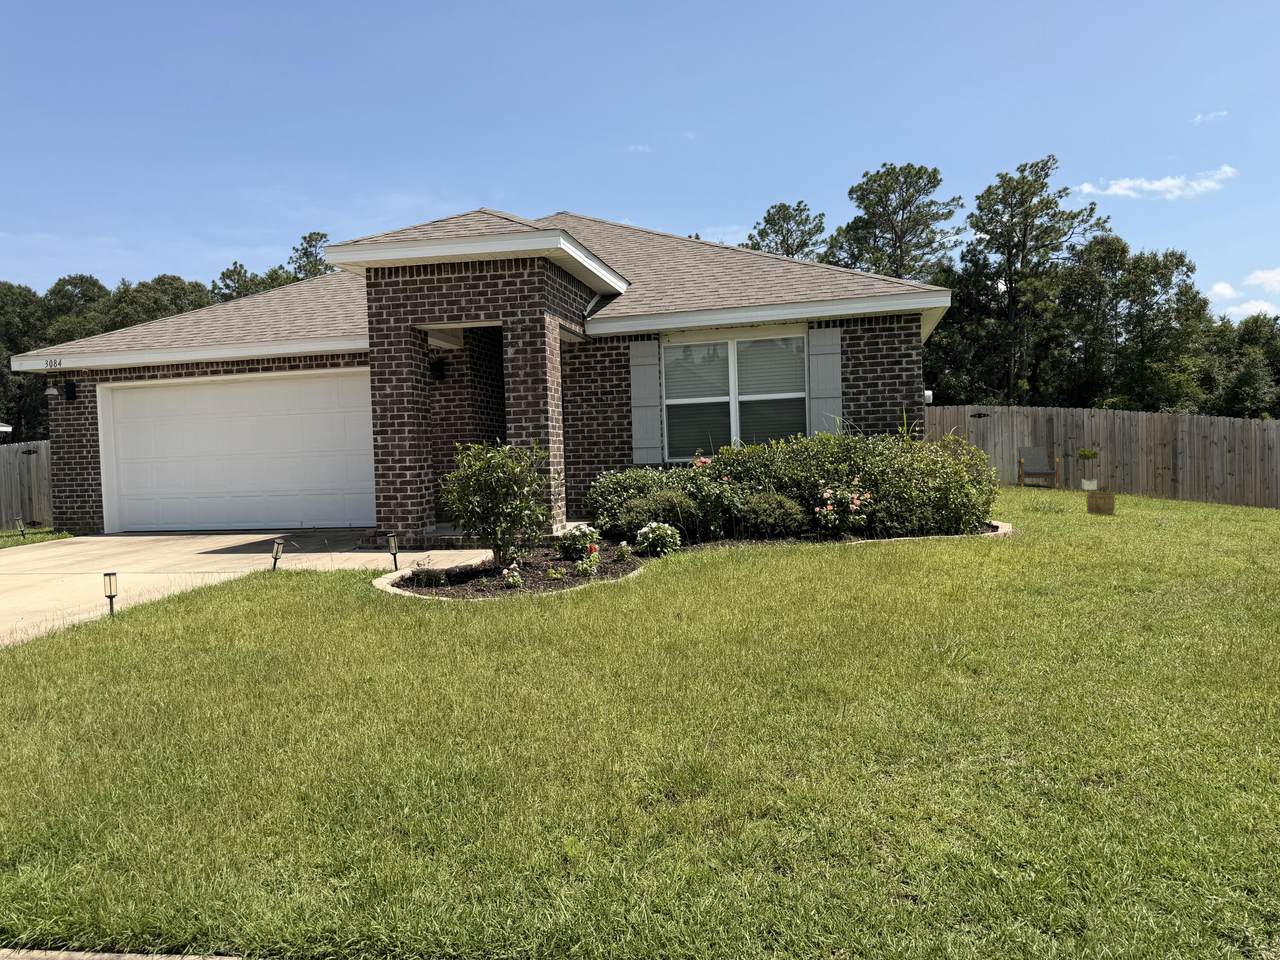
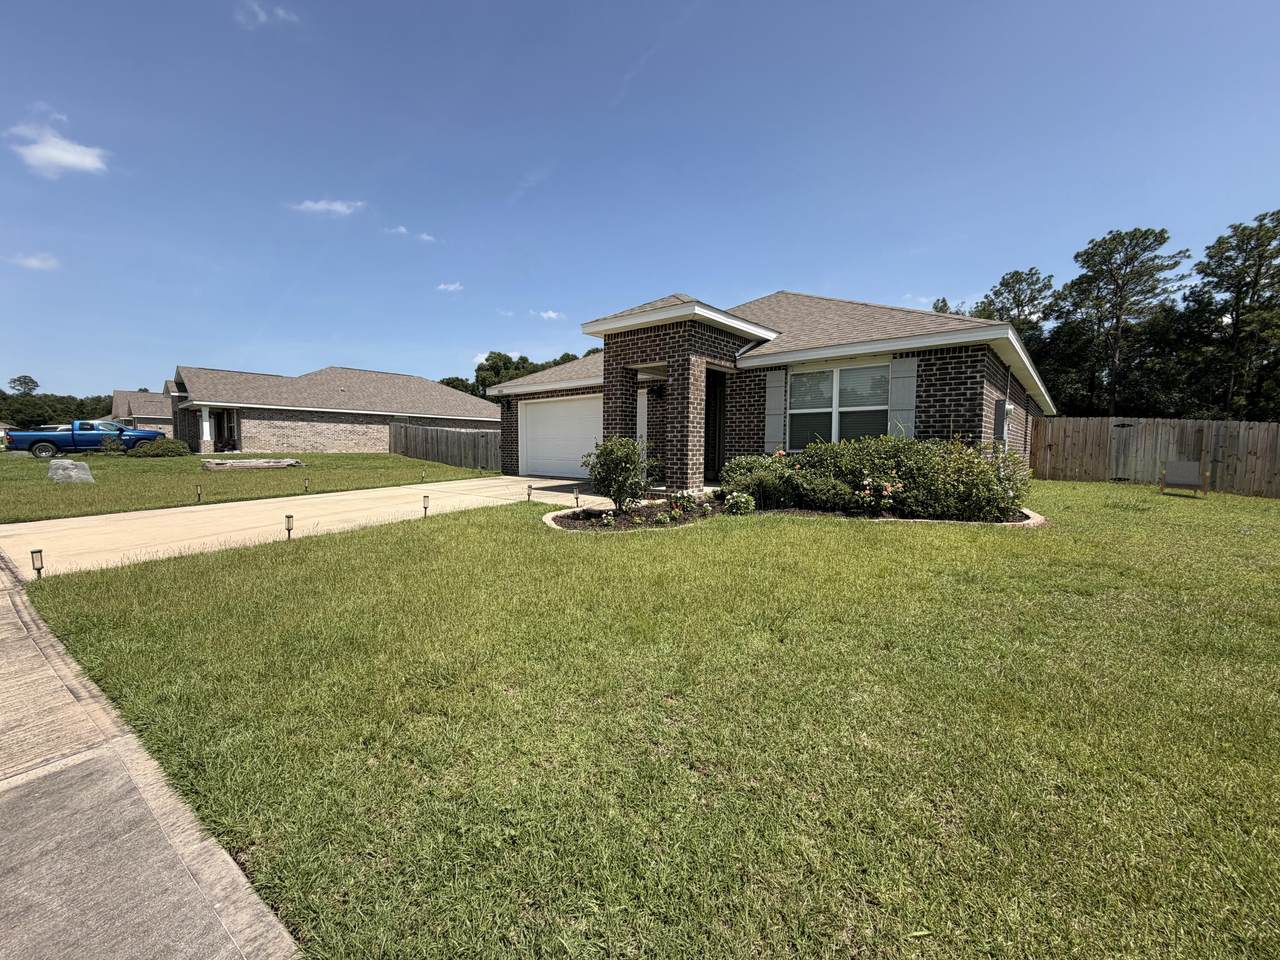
potted tree: present [1078,449,1098,490] -> none [1239,465,1266,505]
wooden bucket: present [1087,492,1115,514] -> none [1170,501,1207,522]

